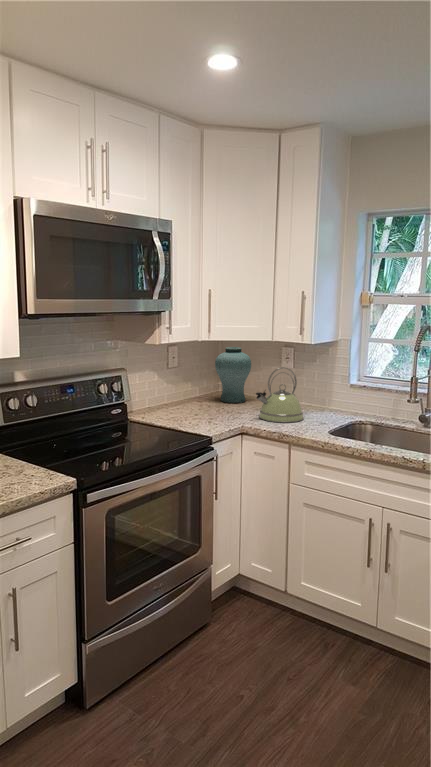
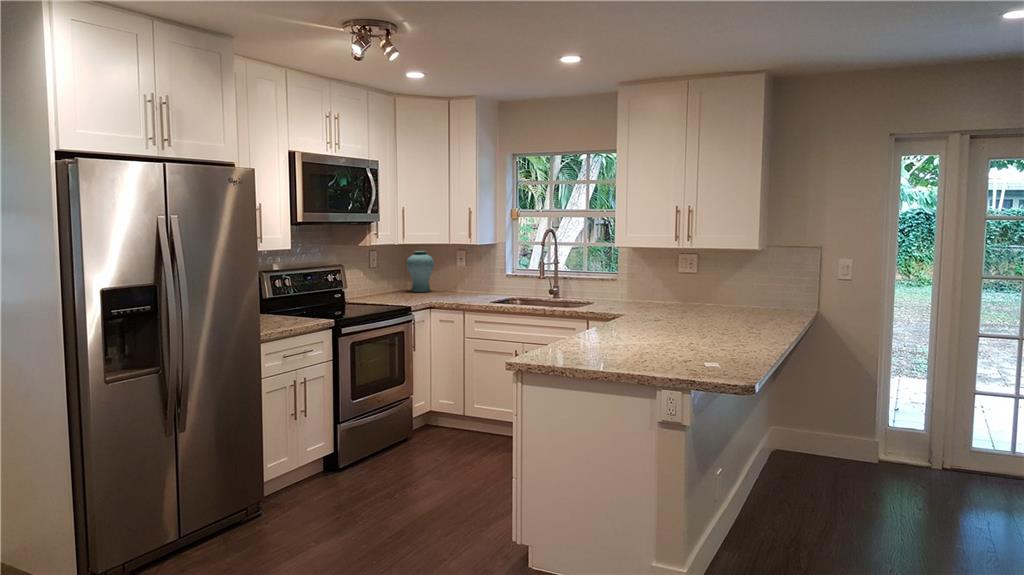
kettle: present [256,367,304,423] -> none [439,261,473,299]

